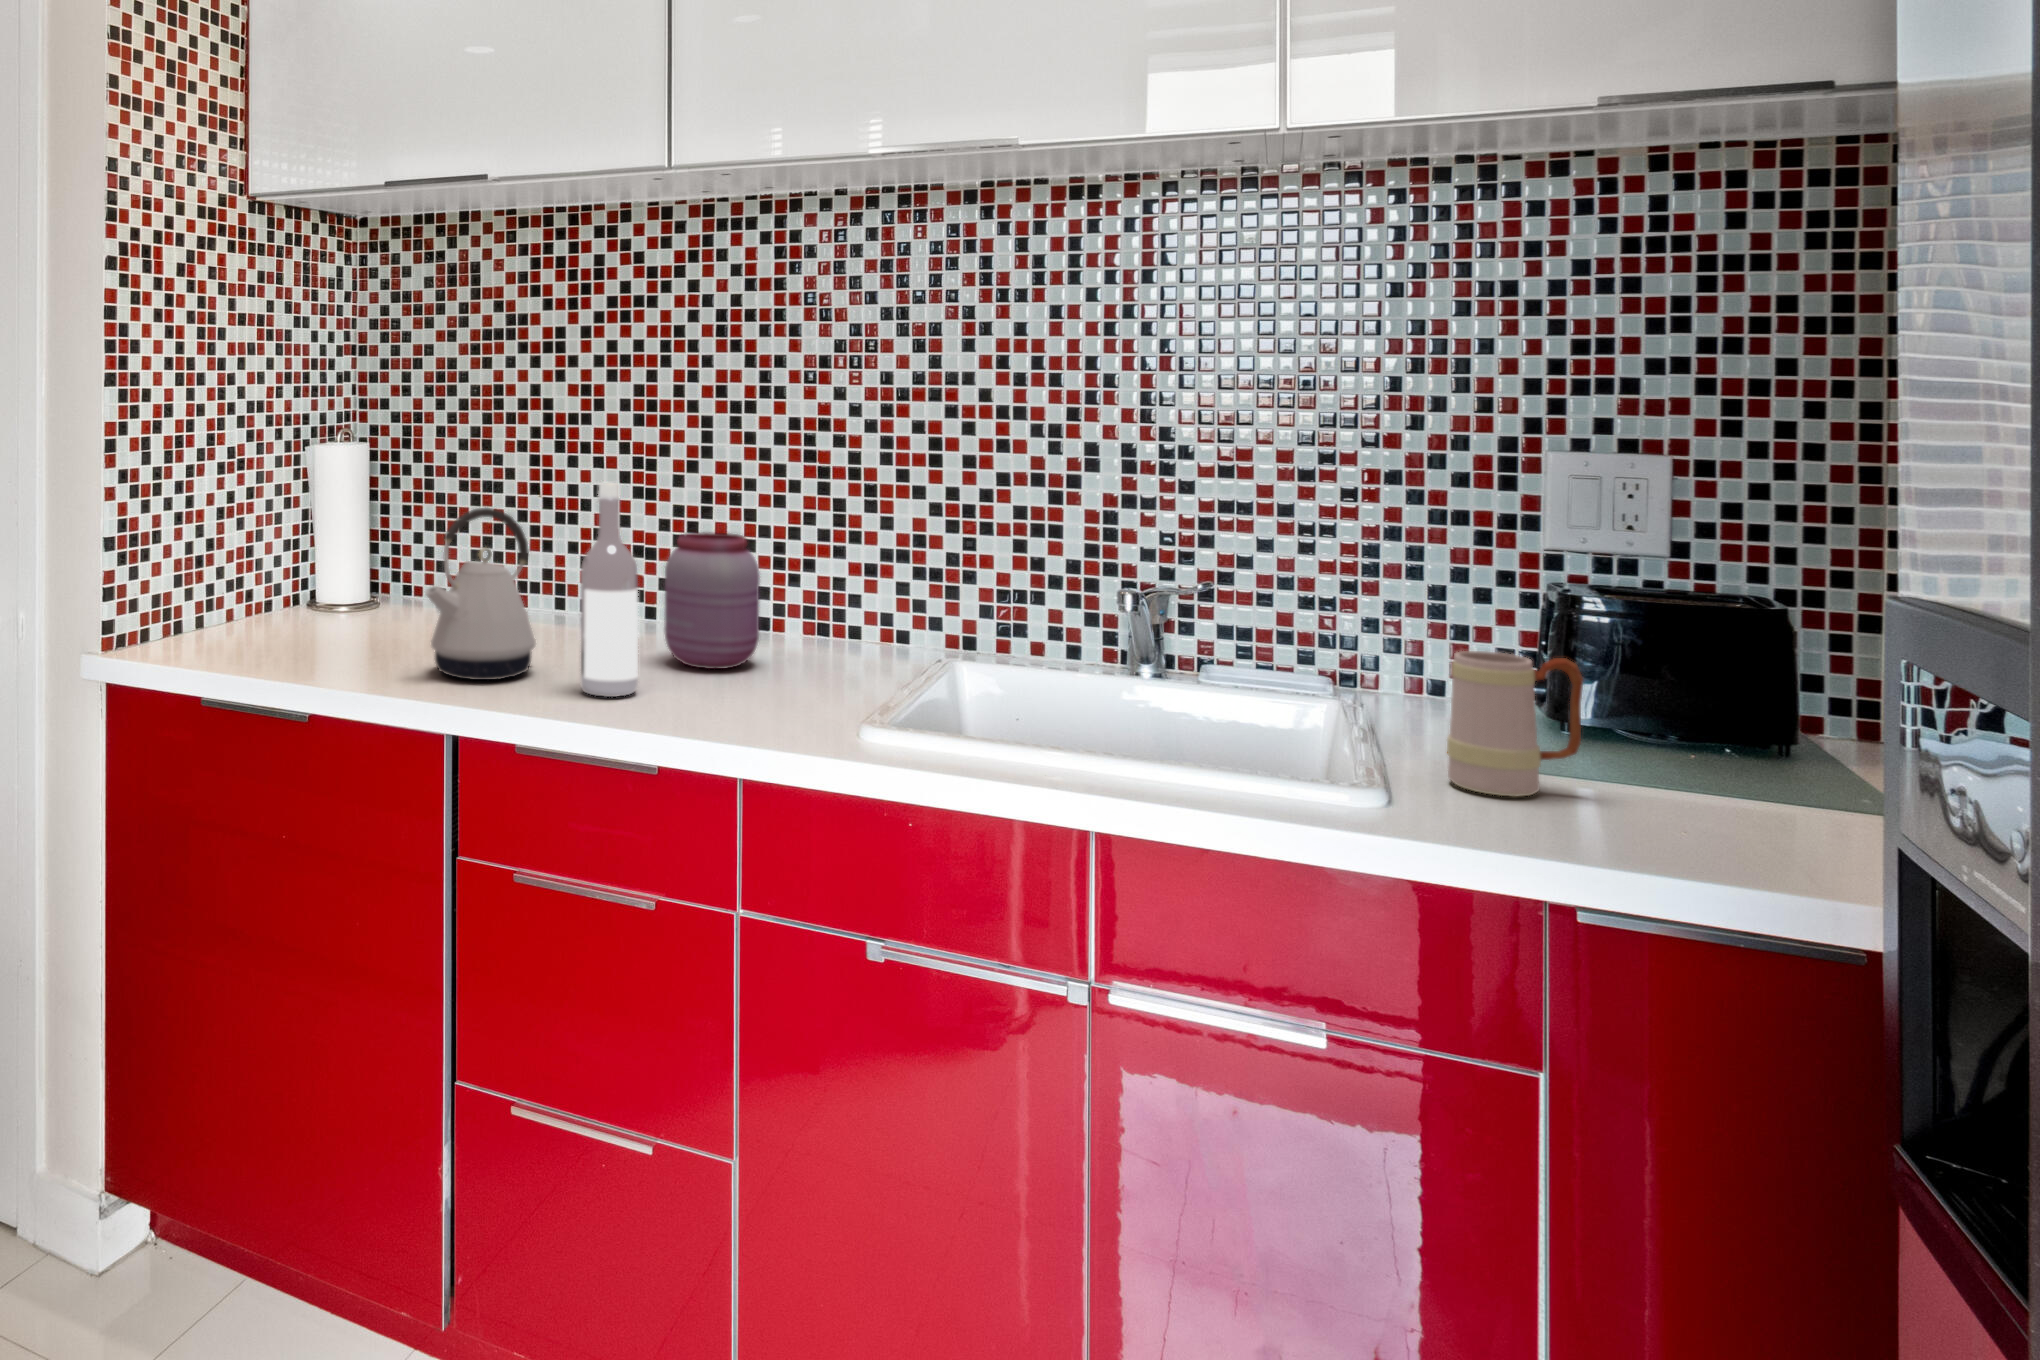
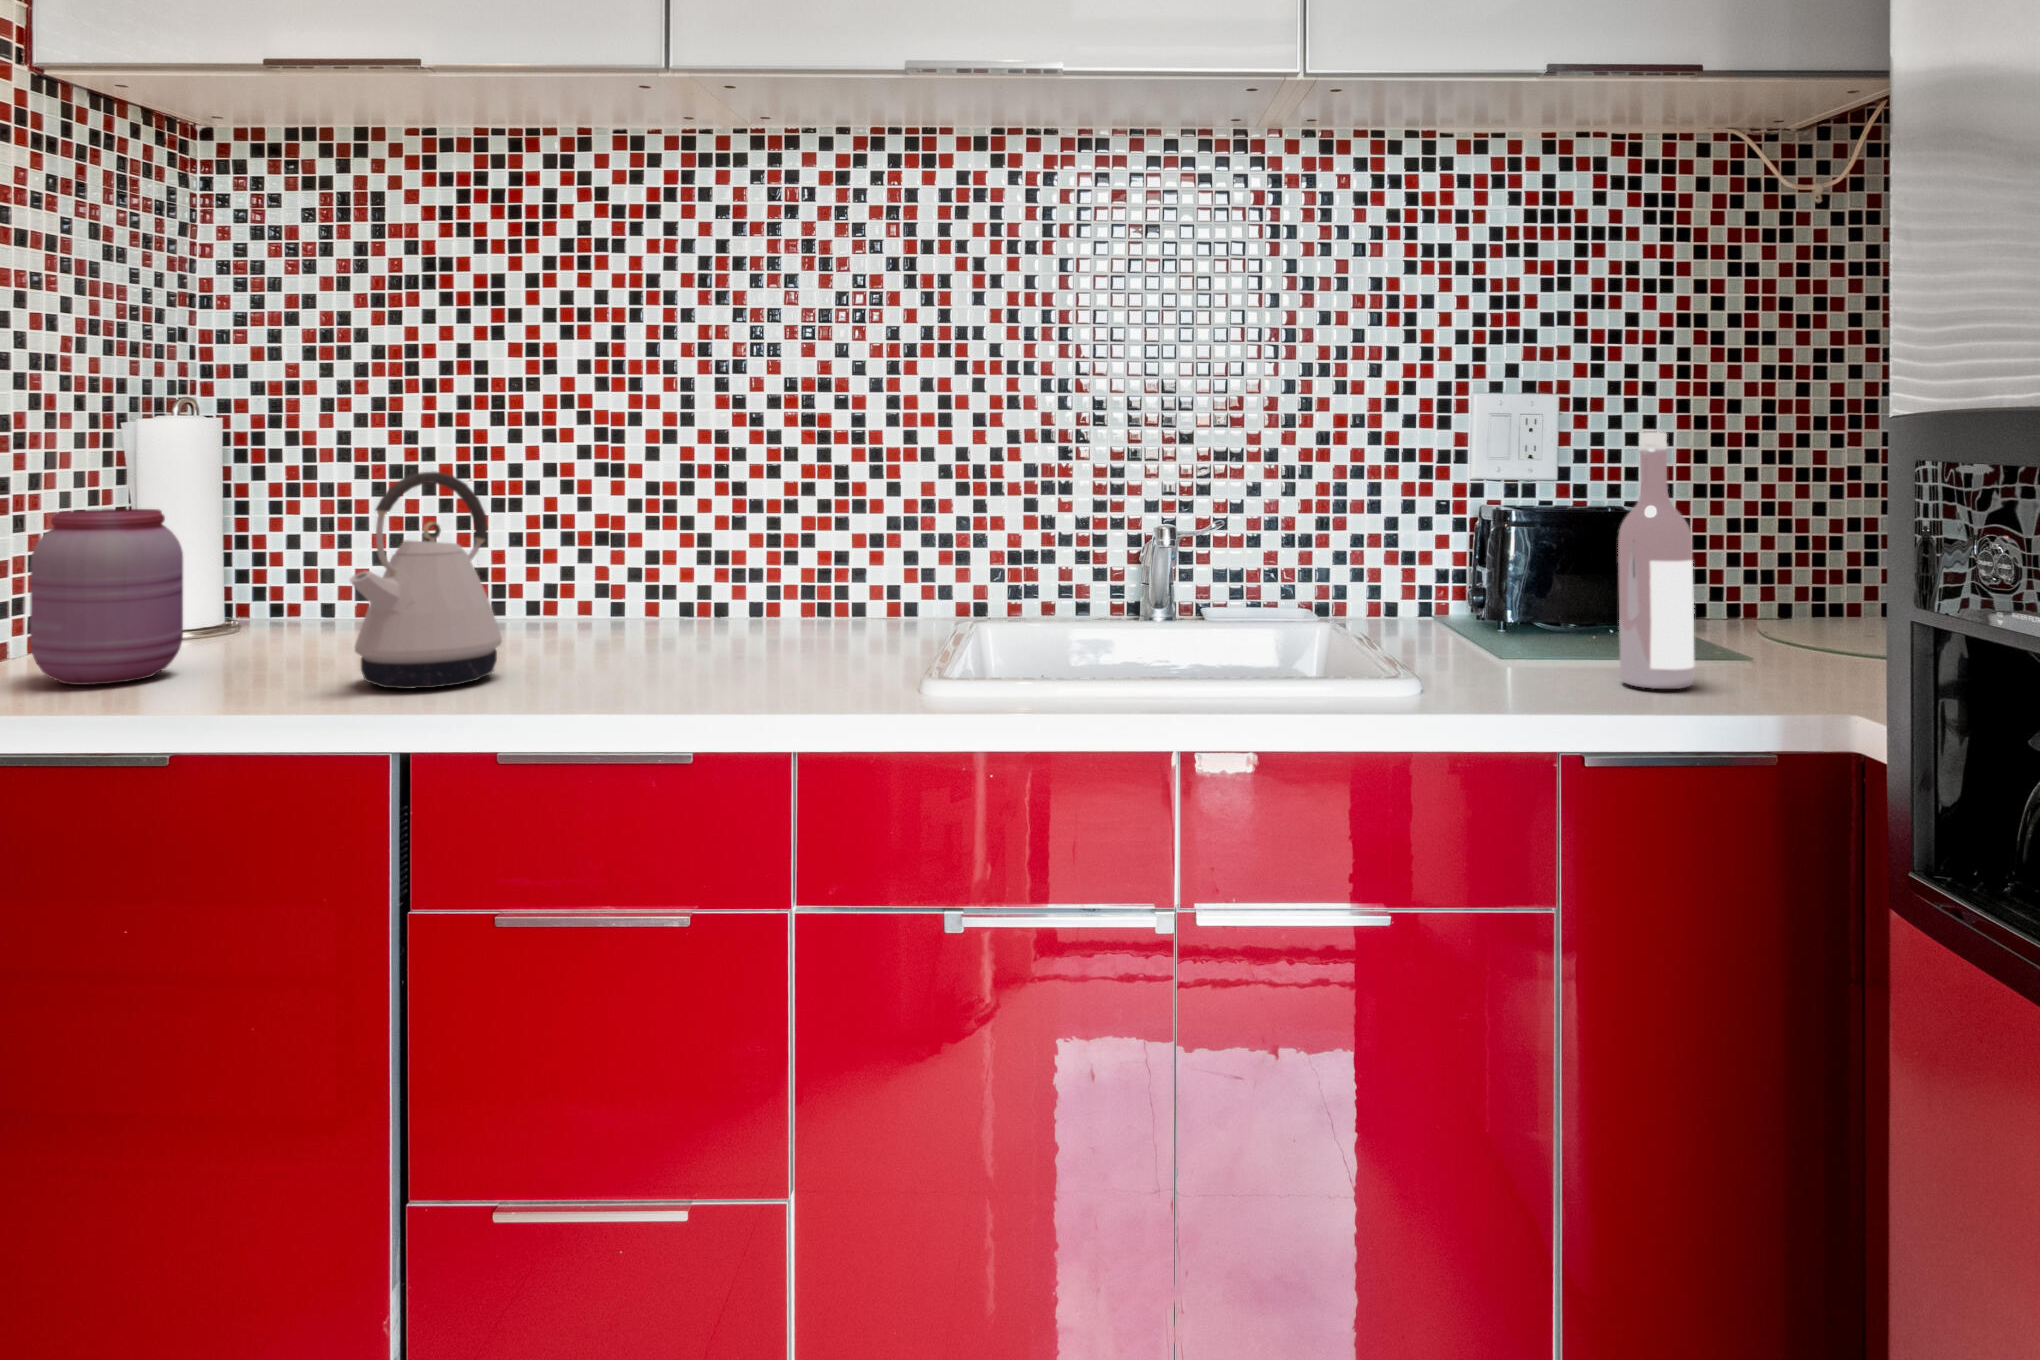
wine bottle: present [580,482,639,697] -> present [1618,432,1694,689]
jar: present [664,532,760,669] -> present [30,509,183,685]
mug: present [1447,651,1583,796] -> none [1455,553,1557,679]

